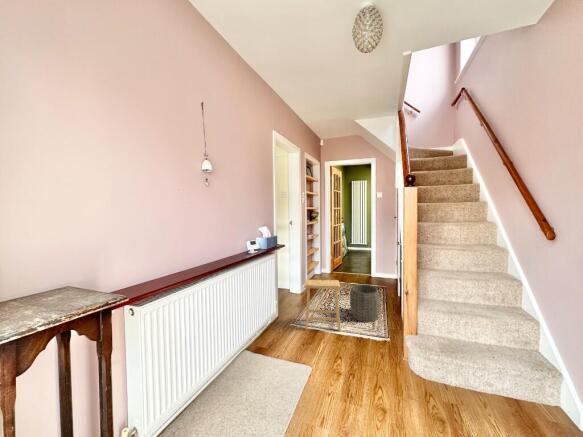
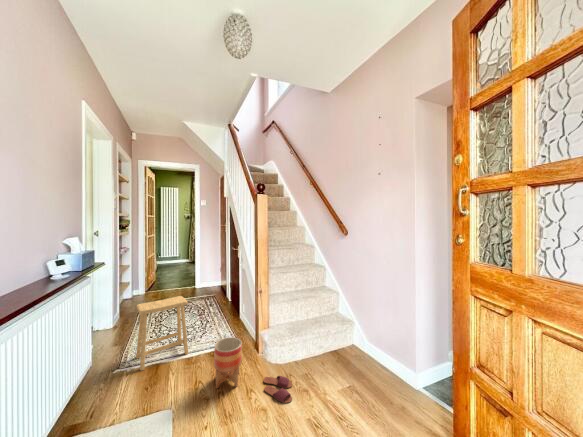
woven basket: present [350,284,380,322] -> none [191,294,223,335]
planter: none [350,328,376,377] -> present [214,337,242,388]
slippers: none [392,383,428,421] -> present [263,376,292,403]

